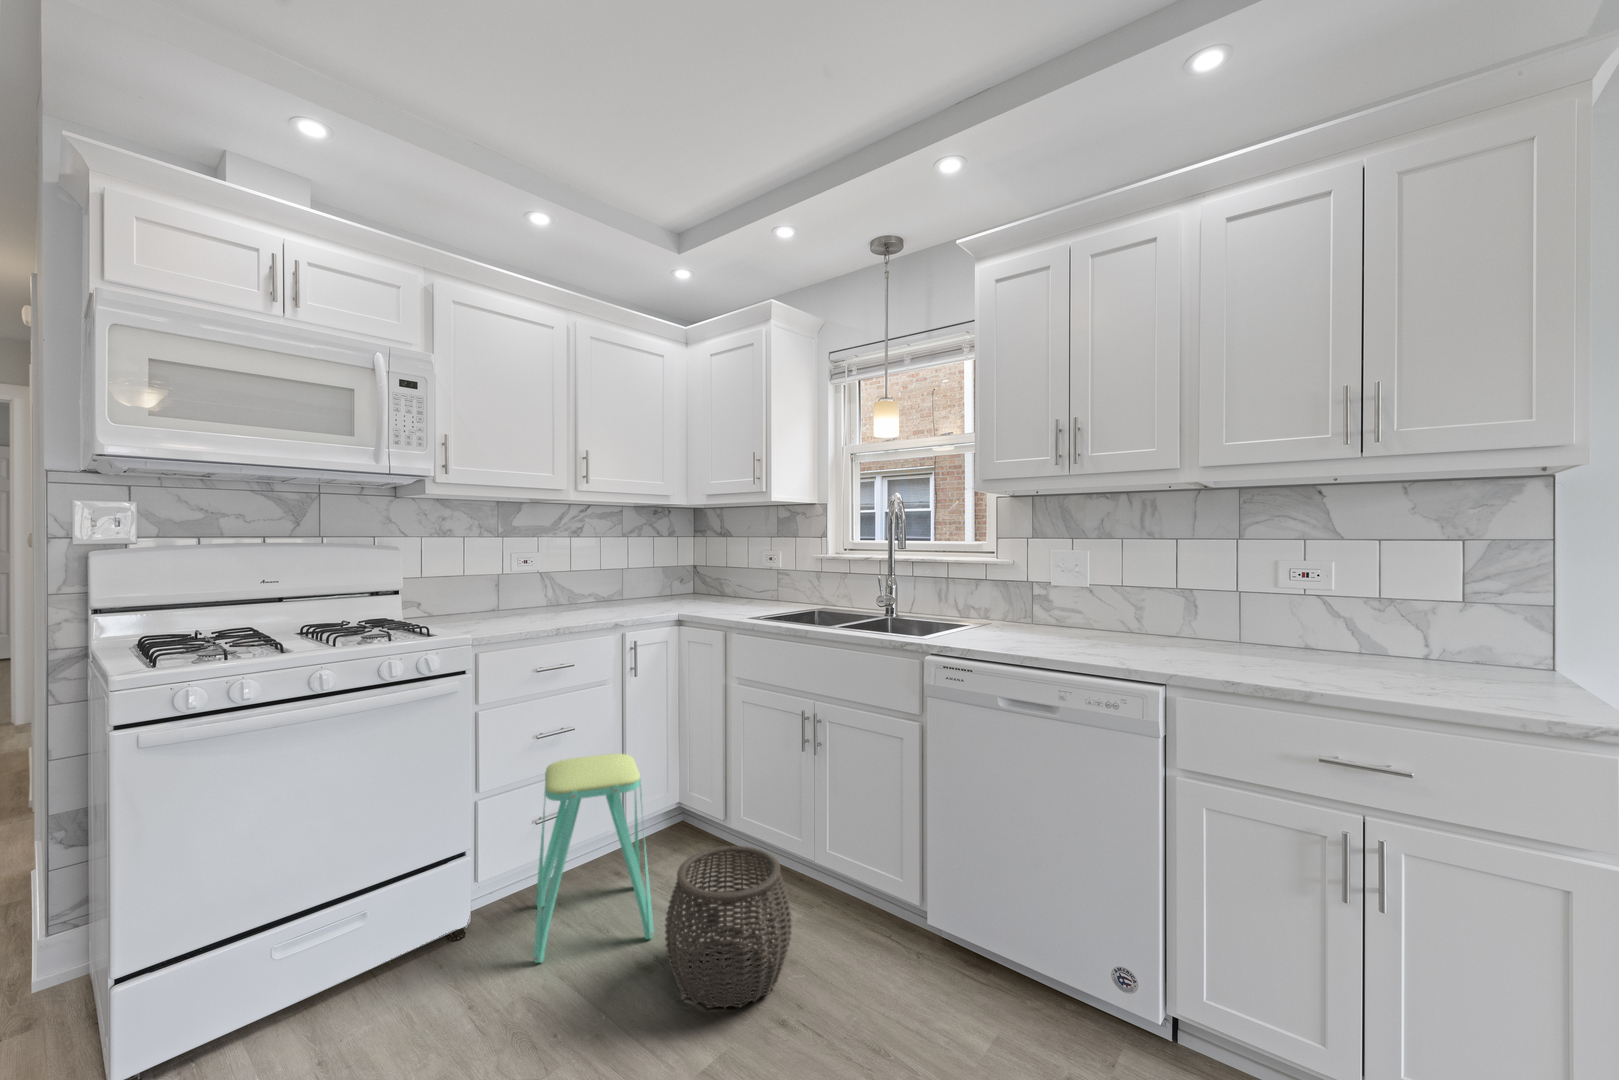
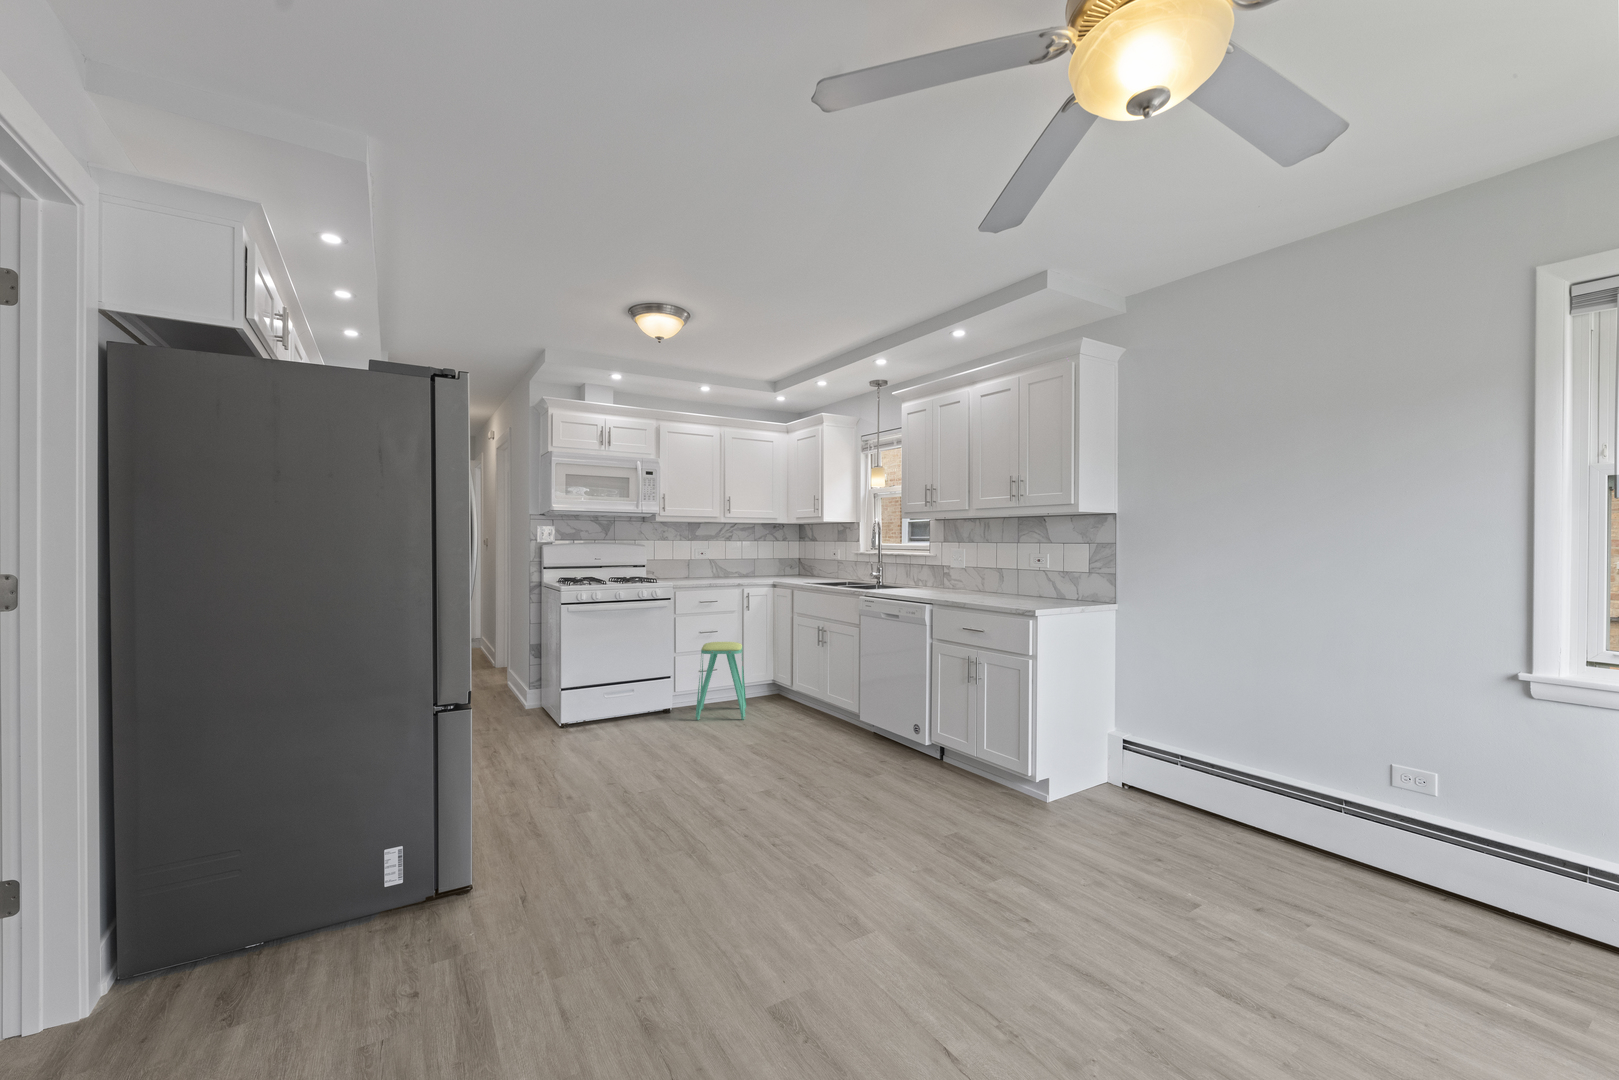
woven basket: present [665,846,792,1009] -> none [743,679,798,735]

